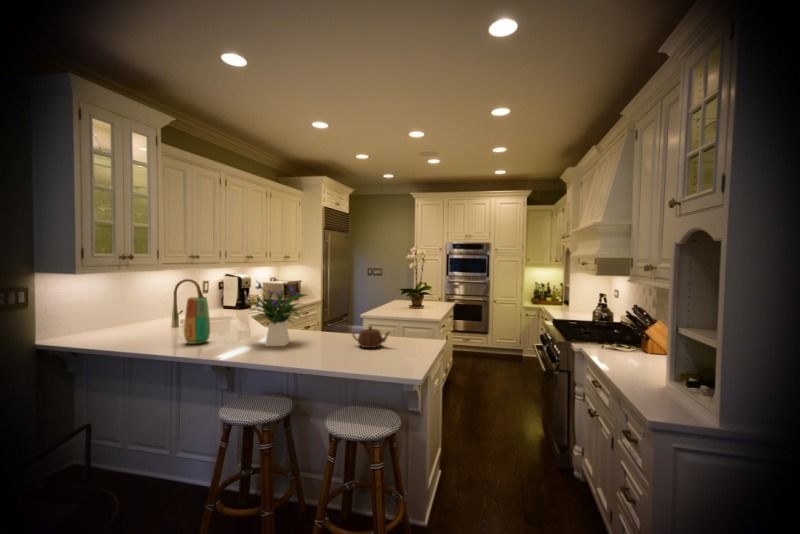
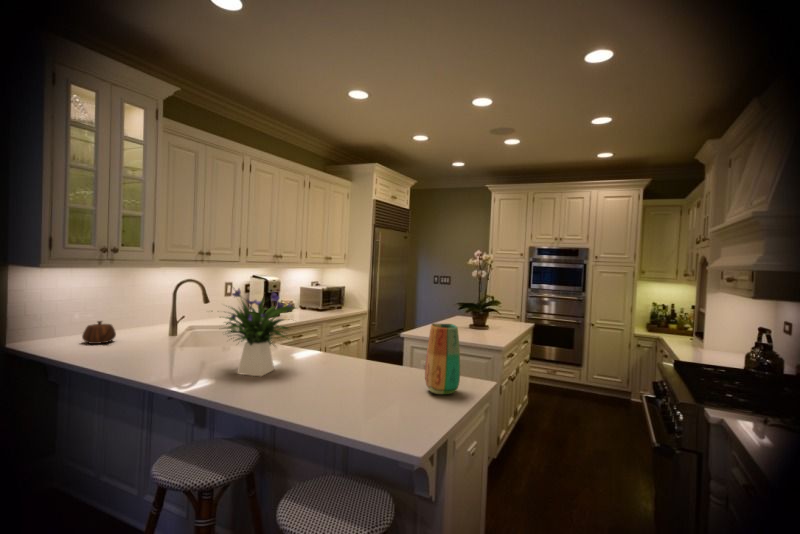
vase: present [184,297,210,344] -> present [425,323,460,394]
teapot: present [353,327,389,348] -> present [82,321,116,344]

